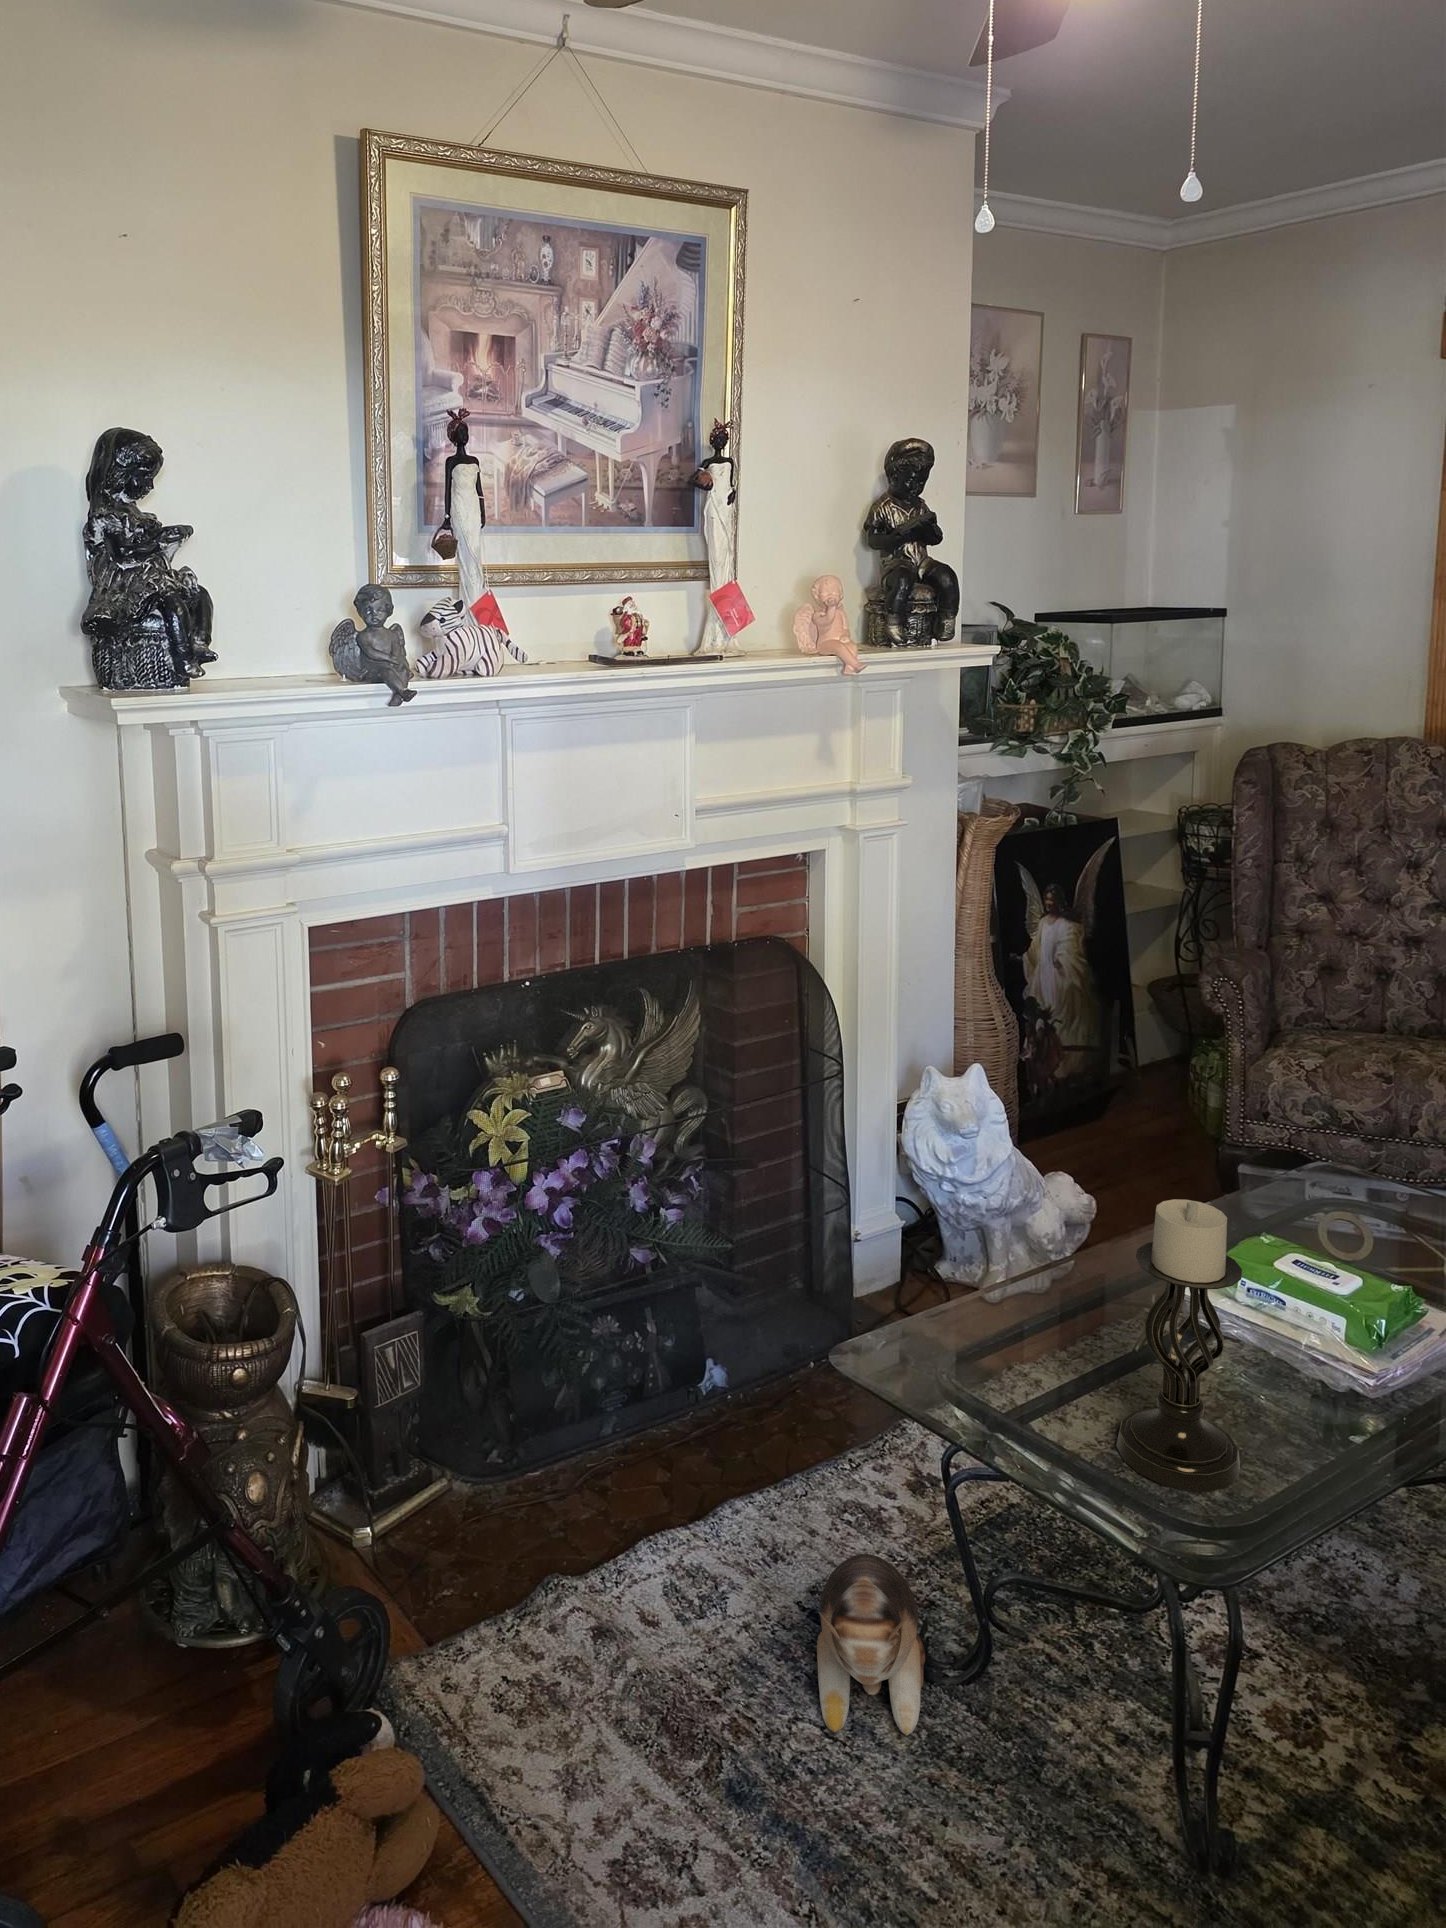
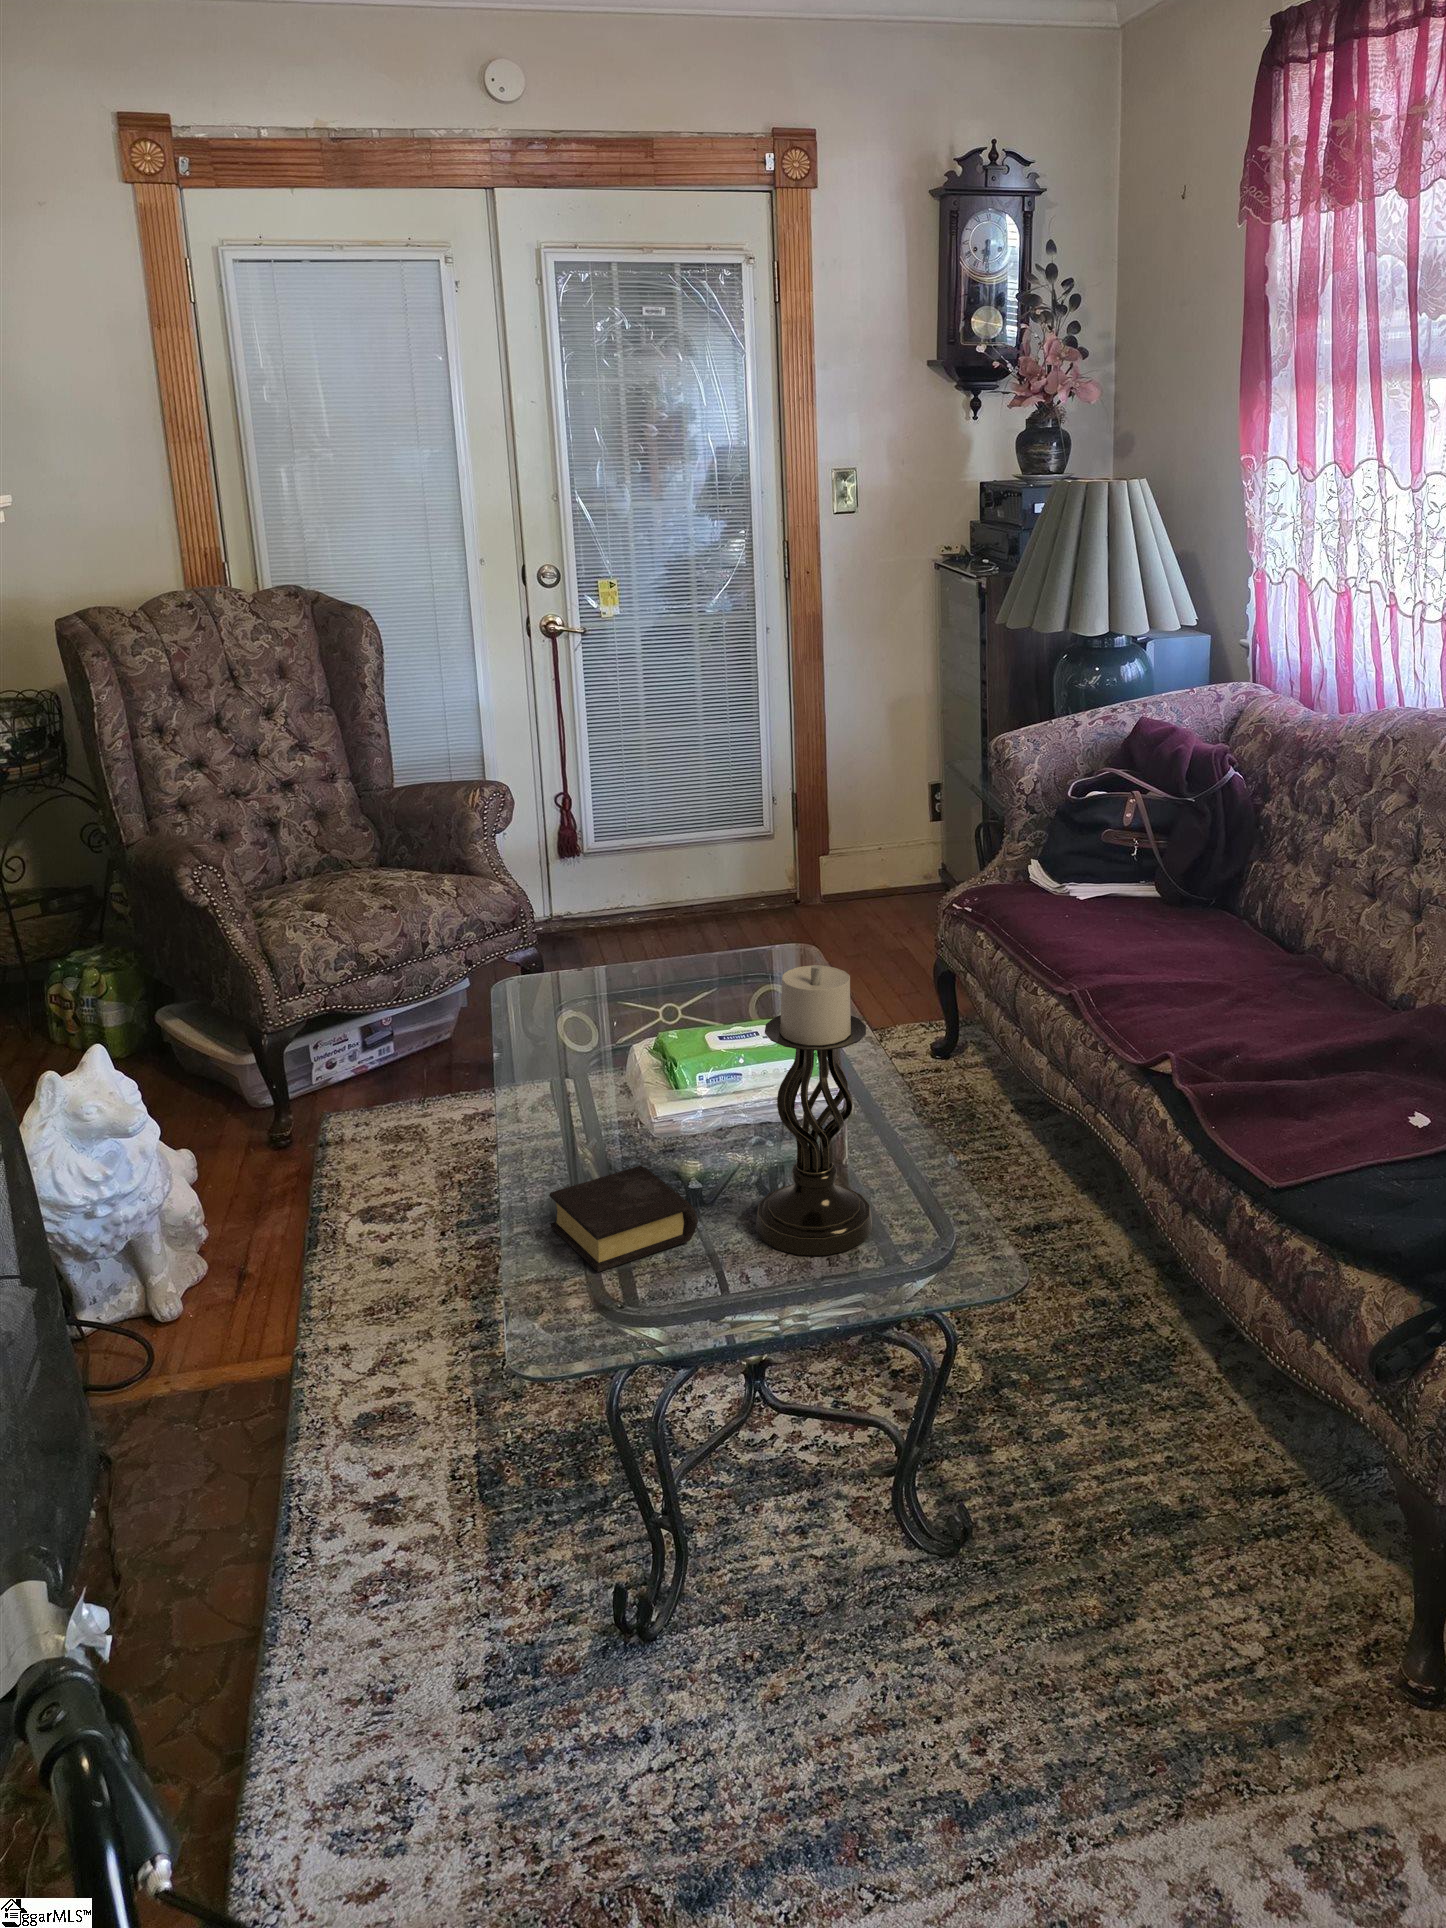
book: none [981,1299,1106,1395] -> present [550,1166,698,1272]
plush toy: present [817,1554,925,1736] -> none [472,1539,786,1762]

